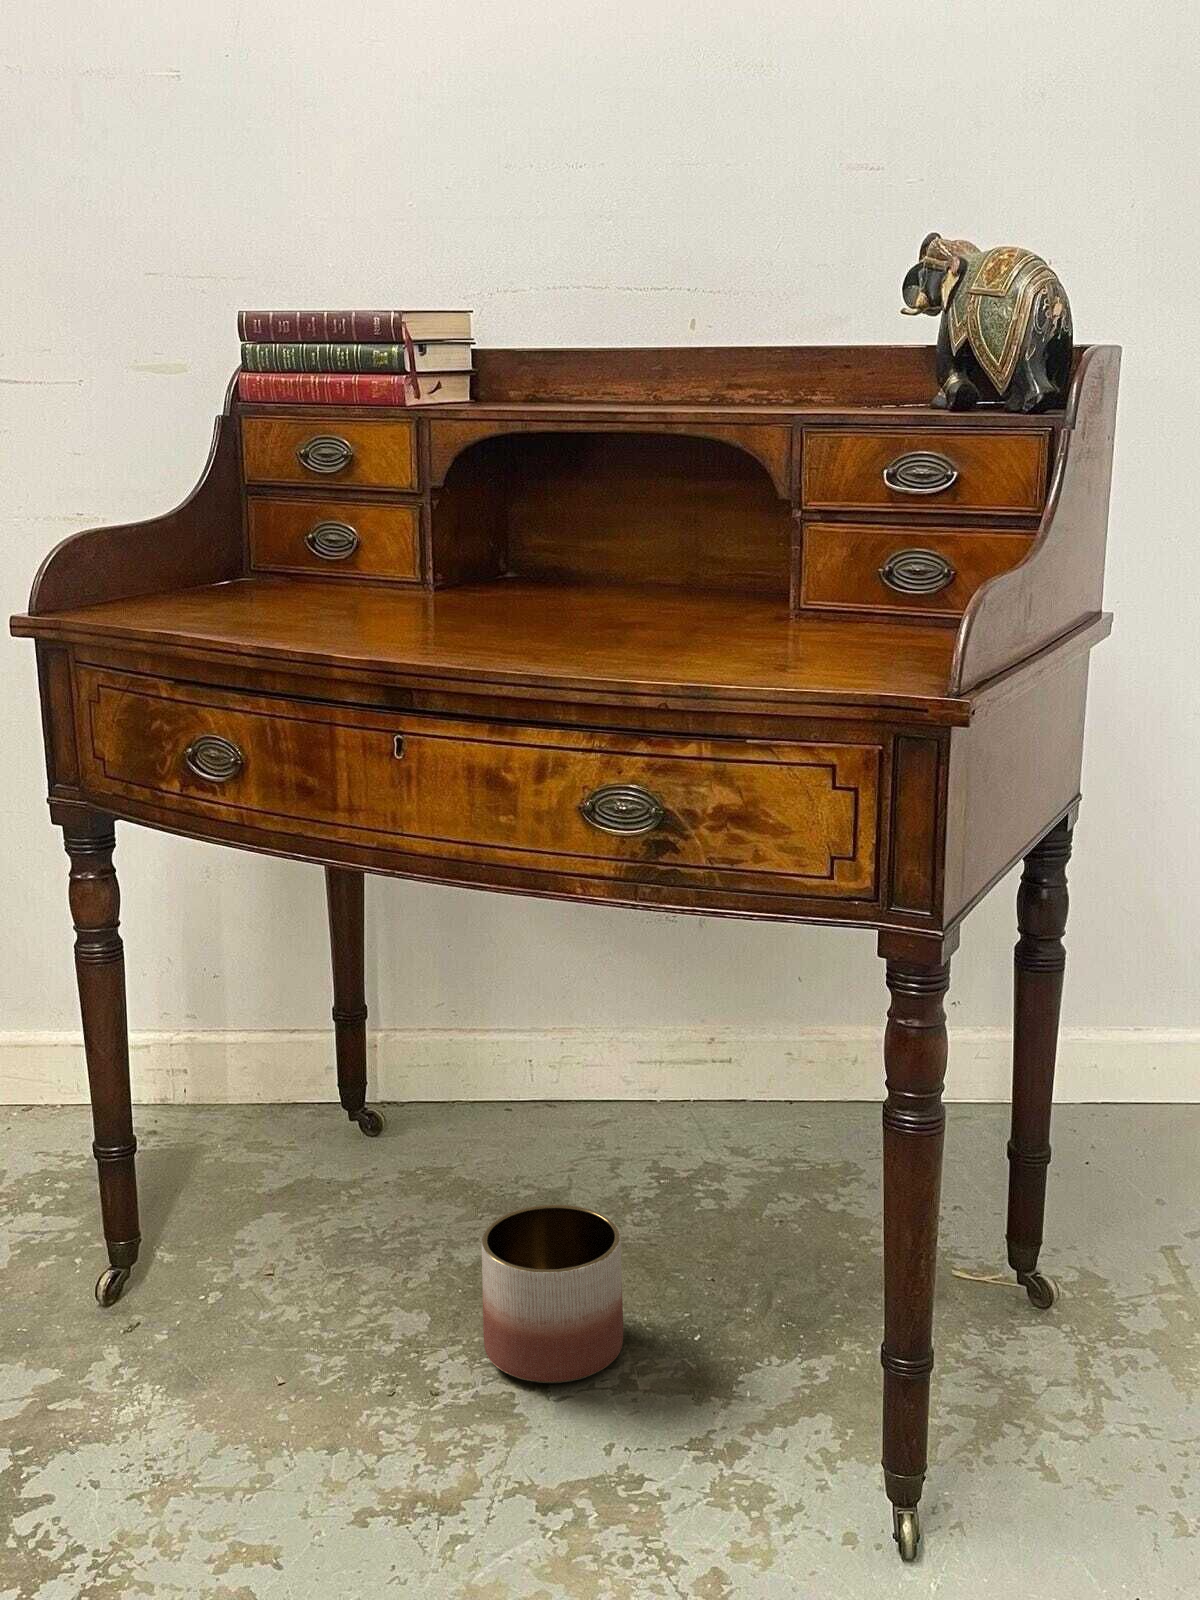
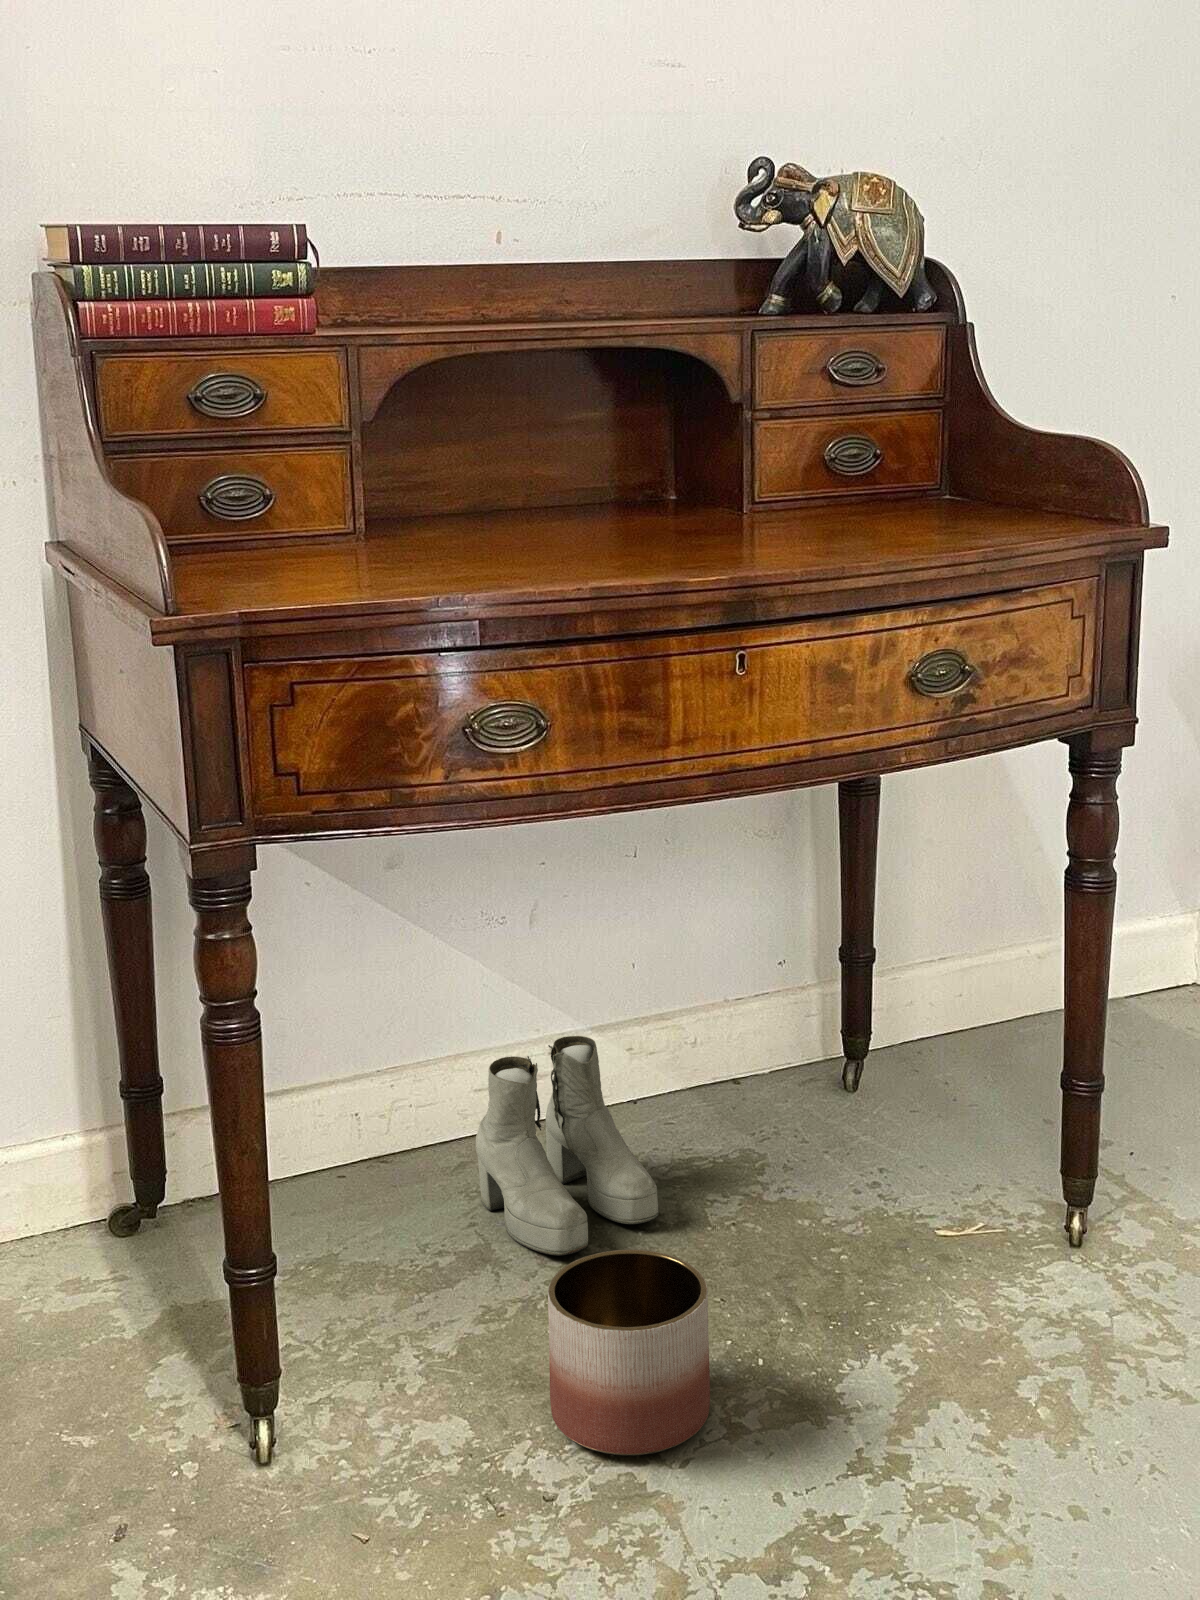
boots: none [588,1027,722,1211] -> present [476,1036,659,1256]

